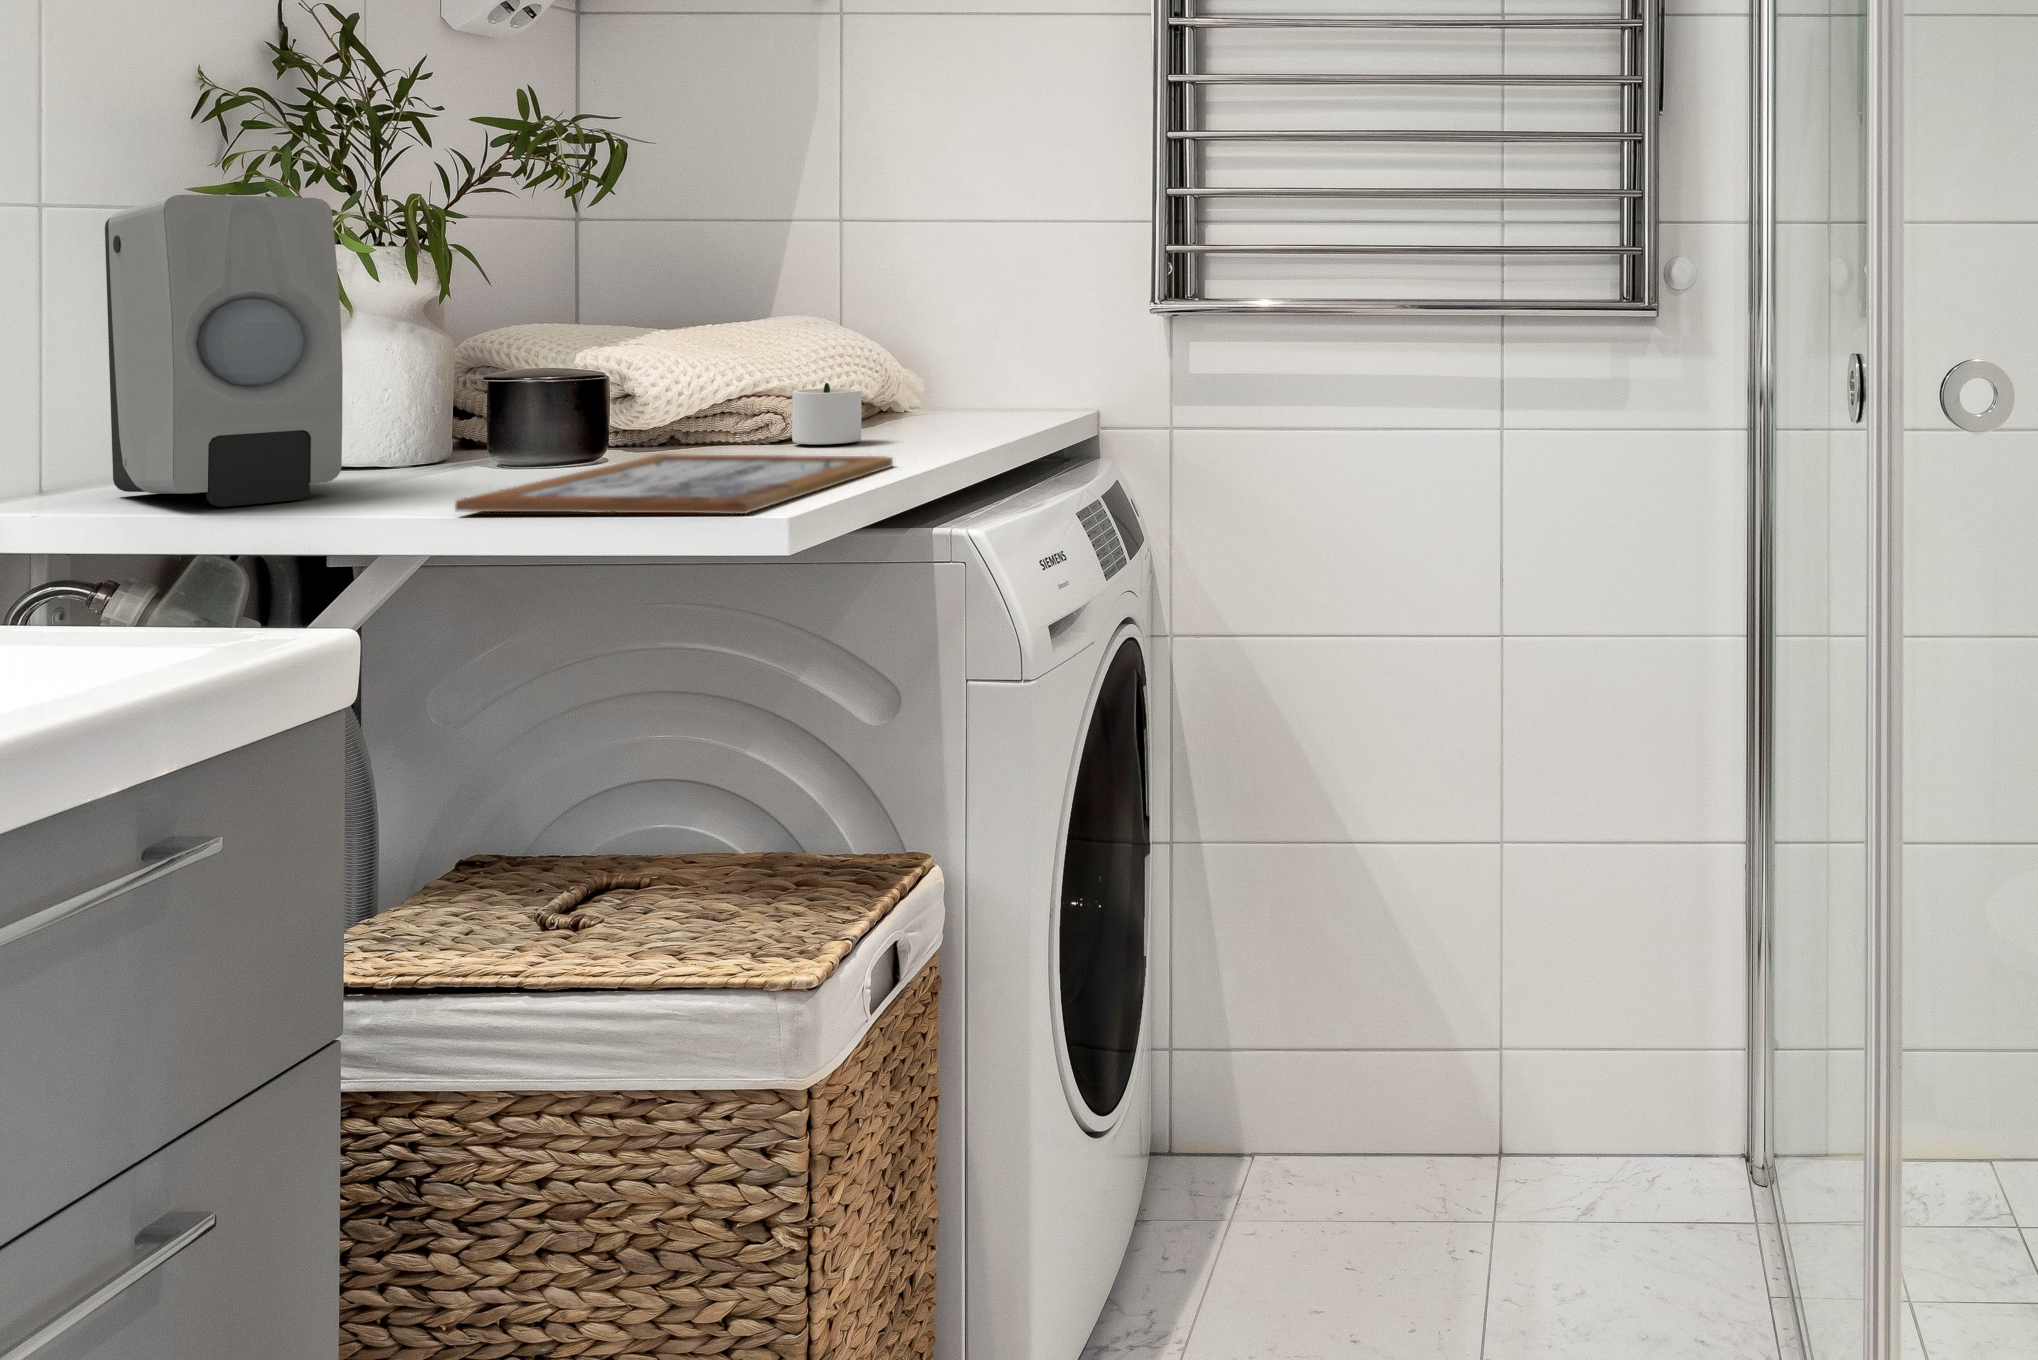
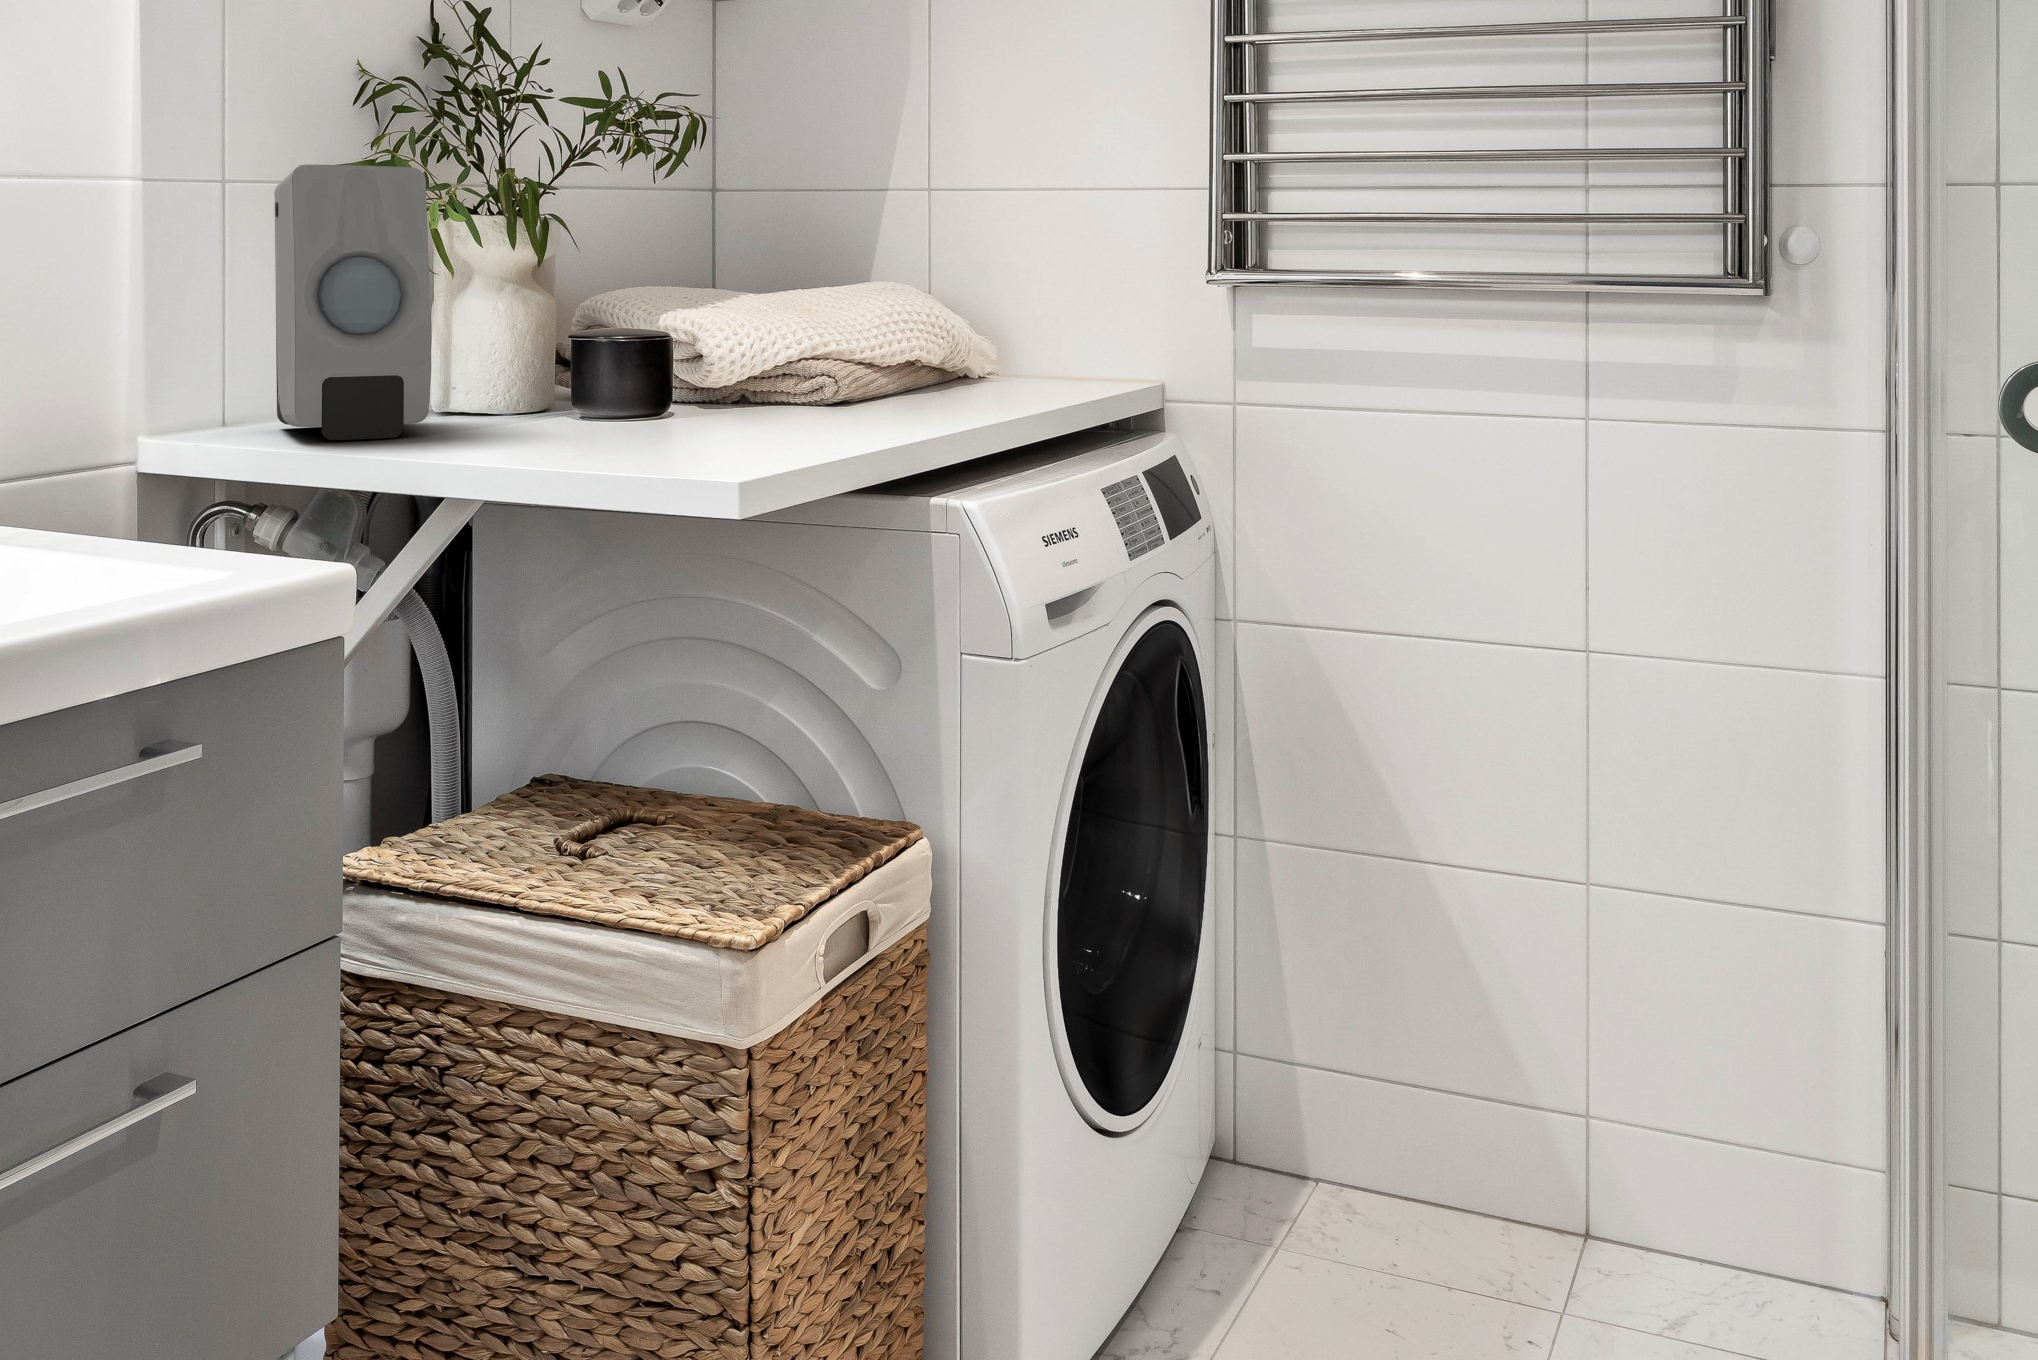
candle: present [792,383,862,444] -> none [836,350,929,410]
picture frame: present [455,454,893,514] -> none [483,413,896,470]

